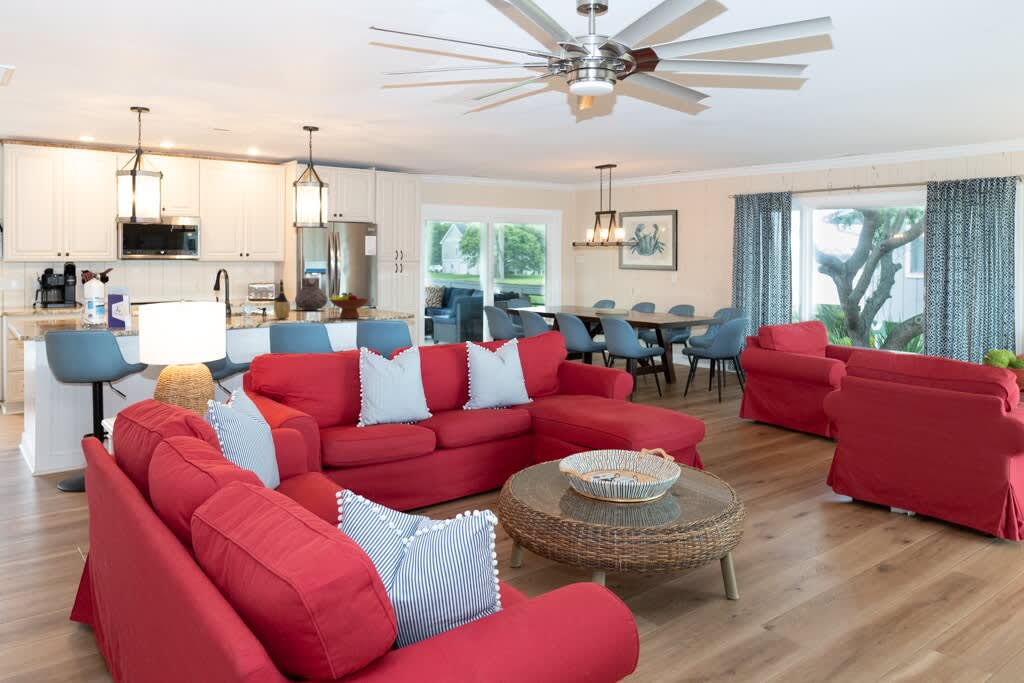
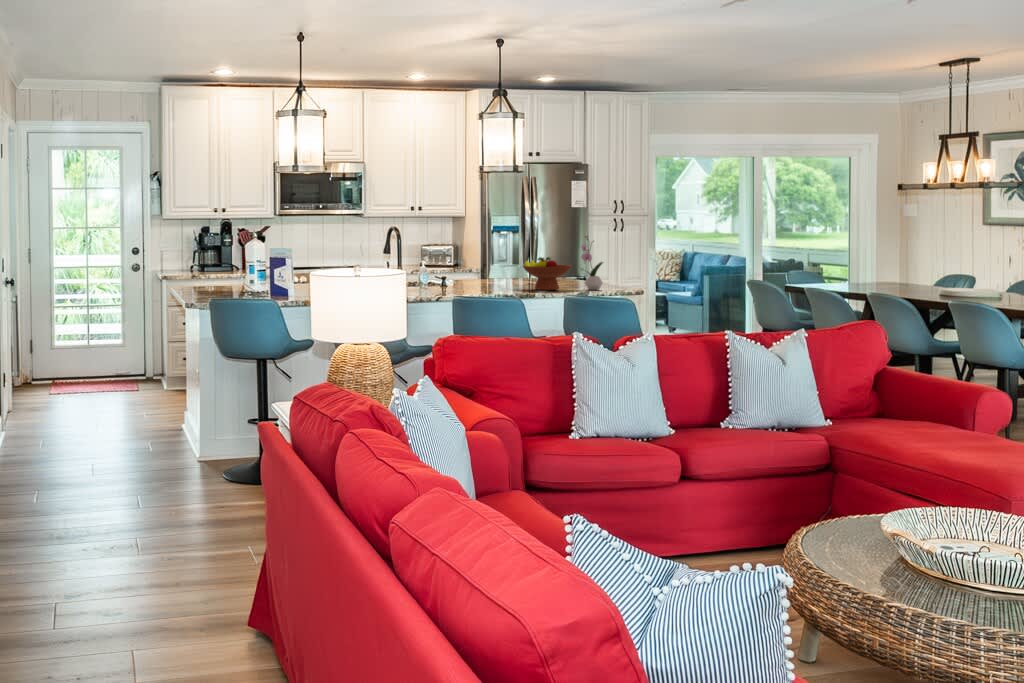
flower arrangement: none [376,276,393,317] -> present [581,236,603,290]
vase: present [295,278,328,310] -> none [479,238,521,280]
wine bottle: present [274,280,290,319] -> none [455,240,474,289]

